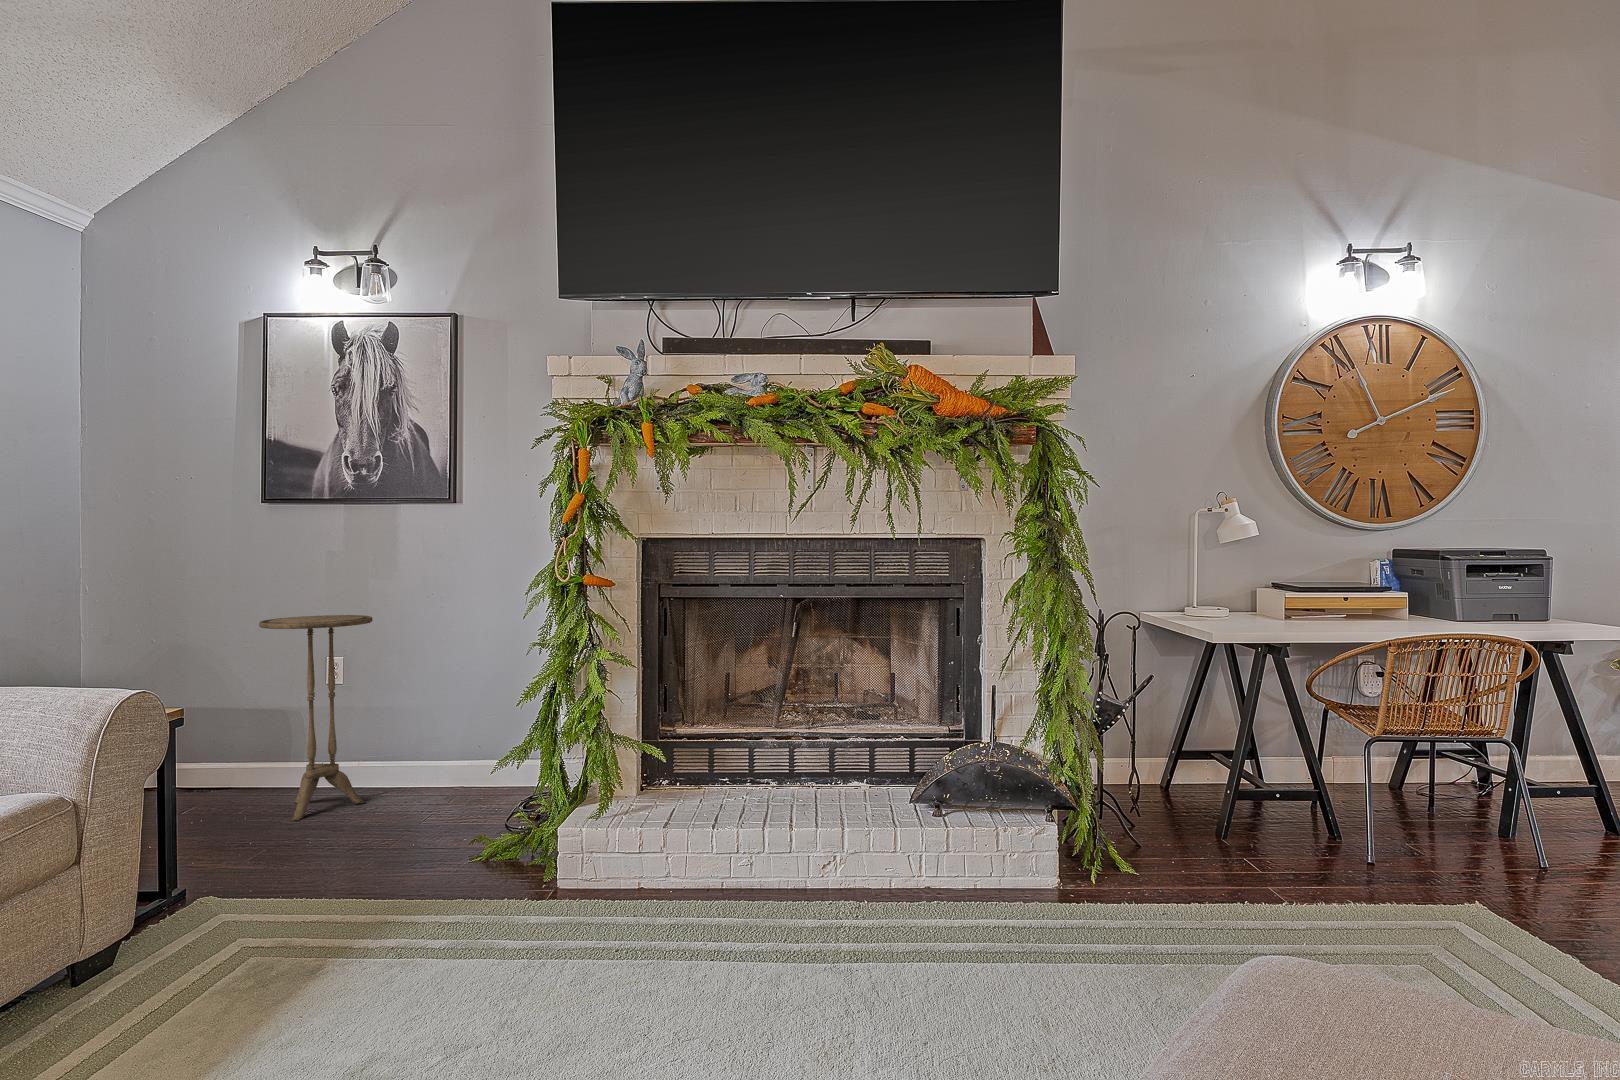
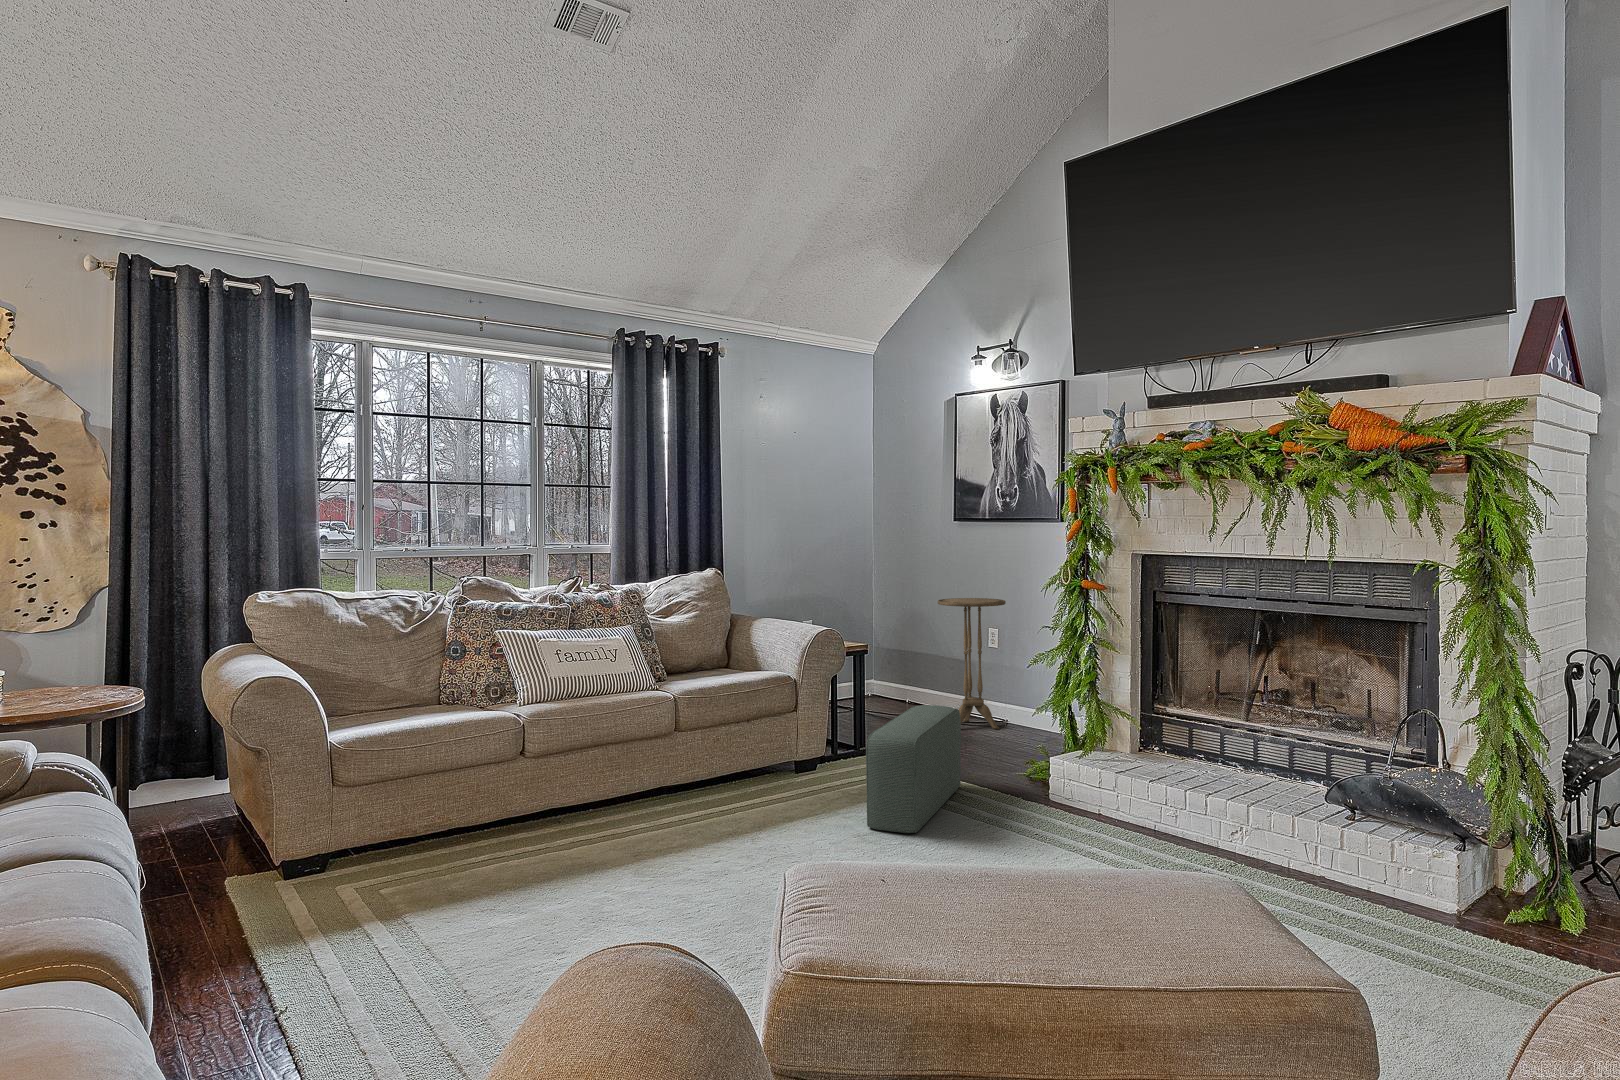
pouf: none [337,784,458,1038] -> present [866,705,961,833]

